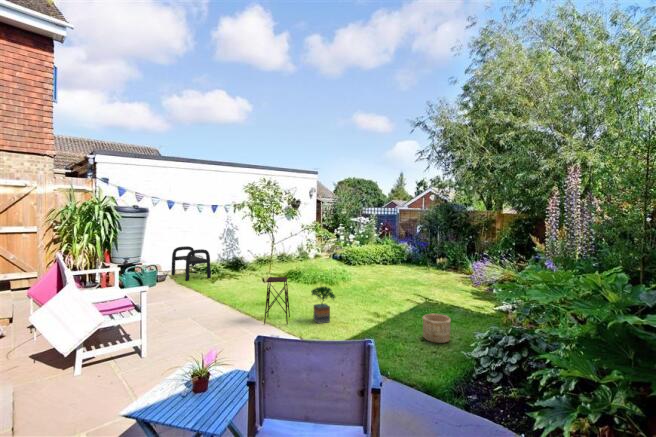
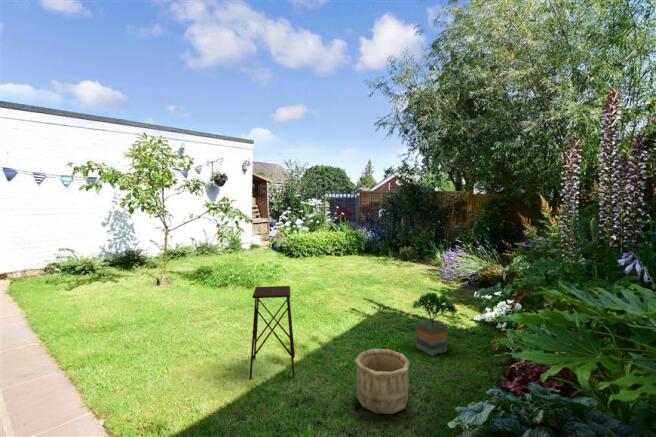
bench: present [171,246,211,281] -> none [17,236,74,287]
side table: present [264,277,290,324] -> present [249,286,295,380]
potted tree: present [311,287,335,323] -> present [413,293,458,356]

